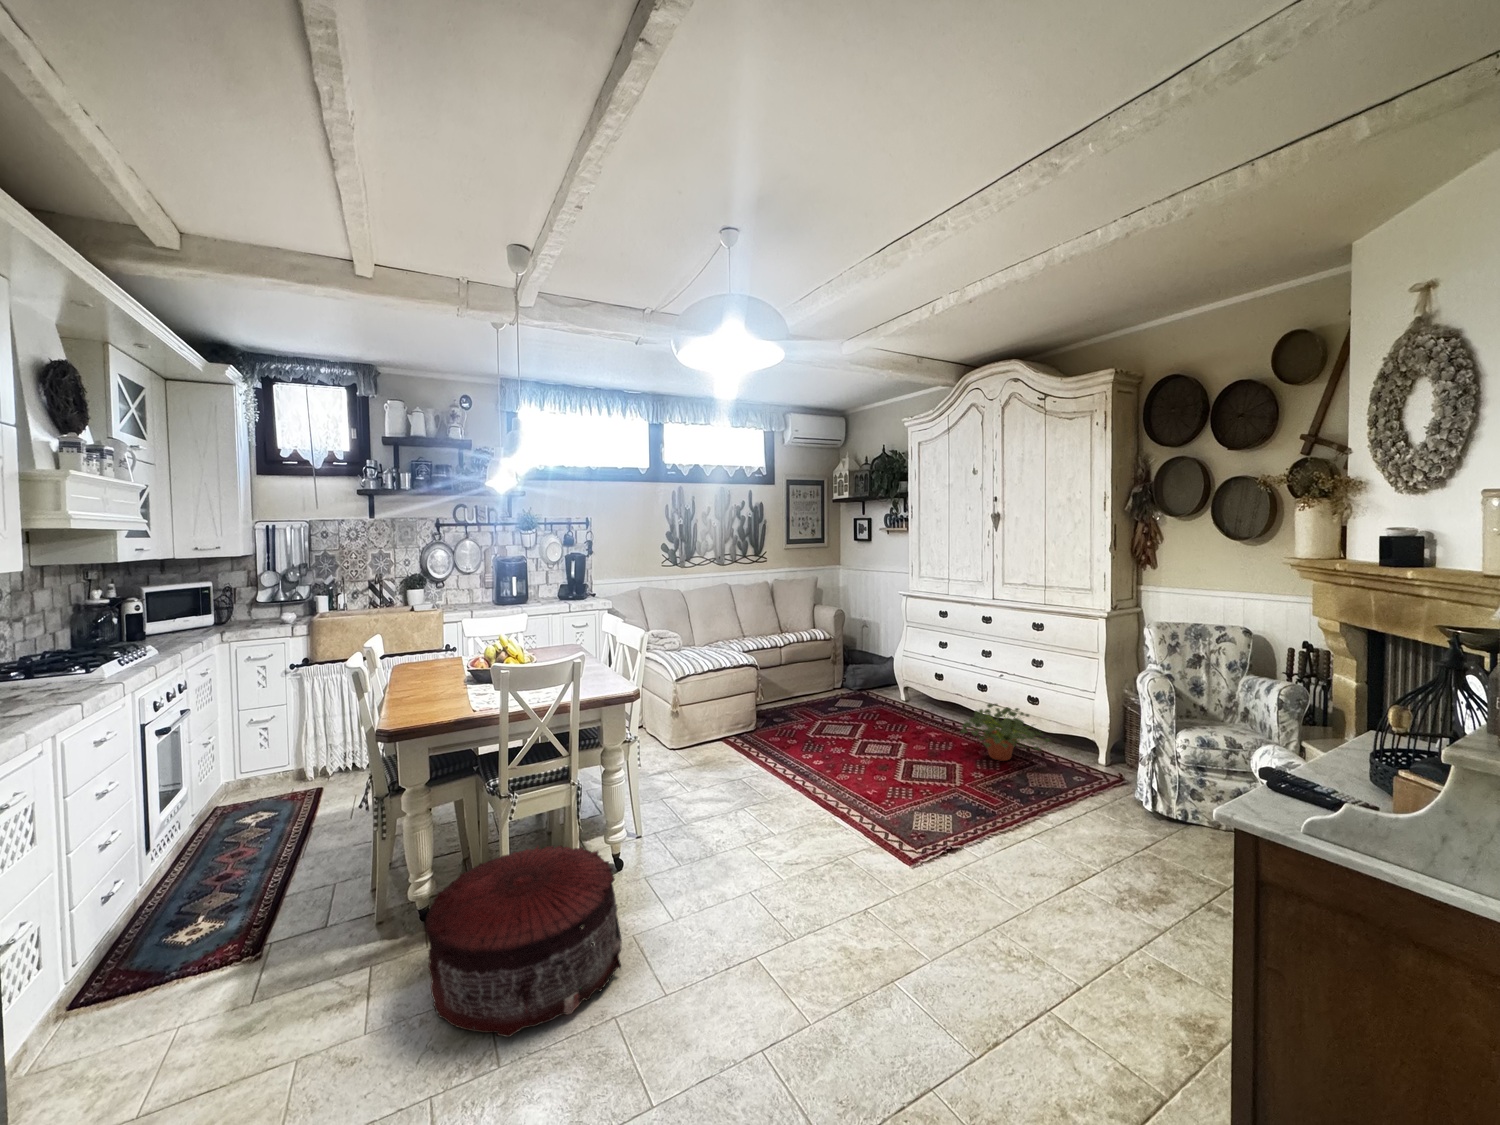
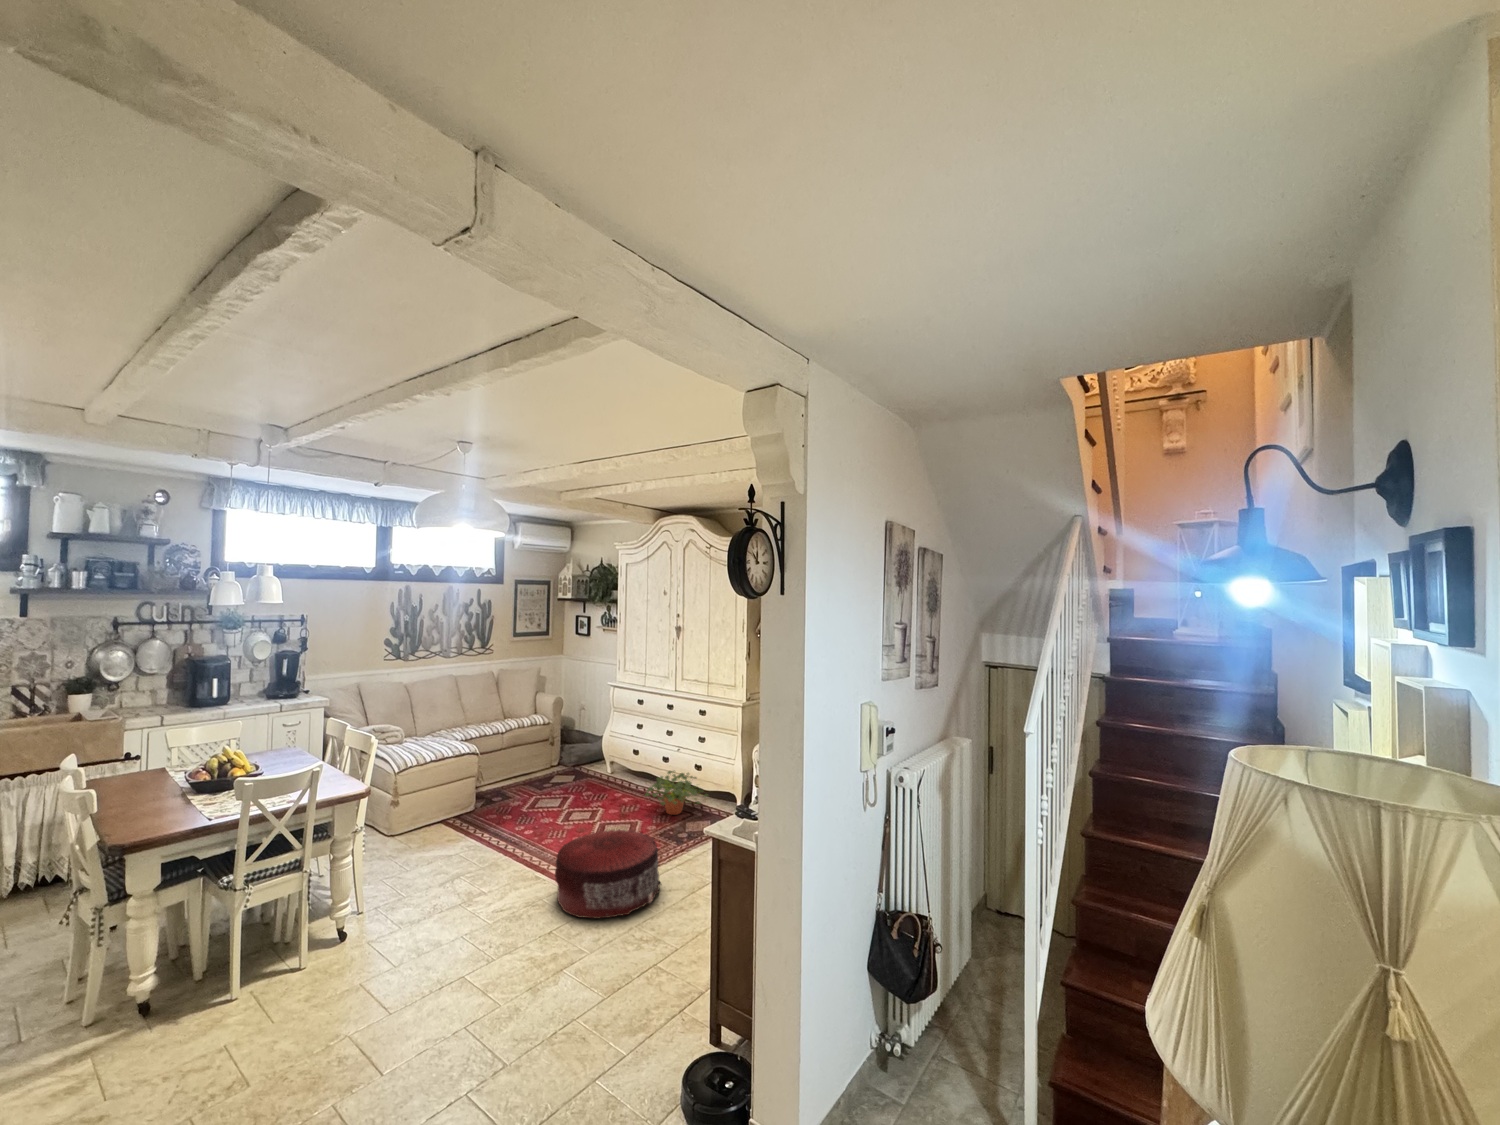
pouf: present [425,846,622,1037] -> present [555,829,661,918]

